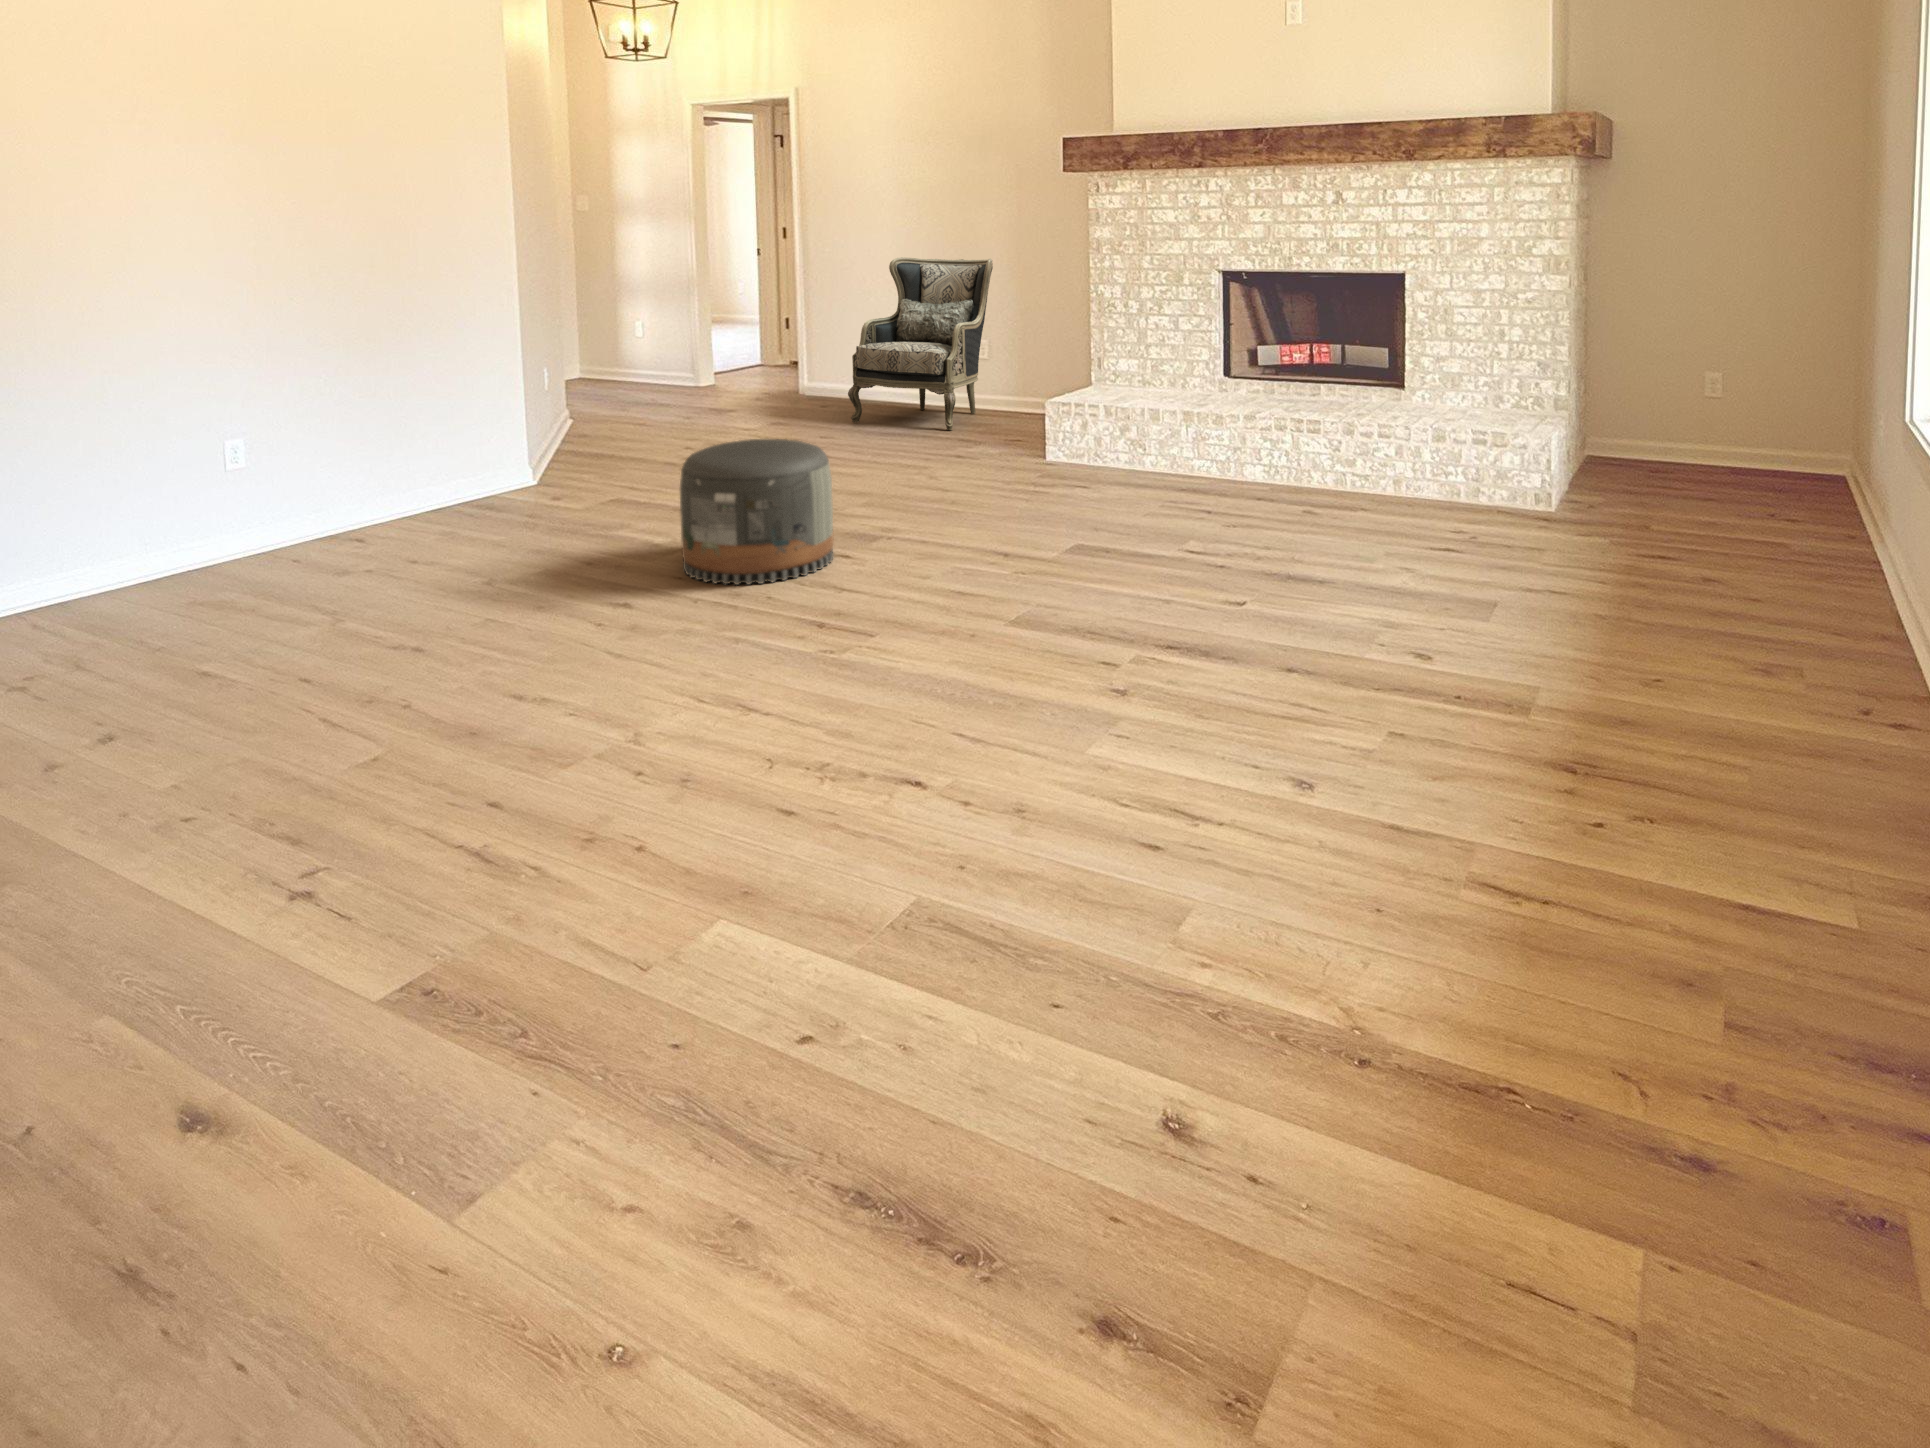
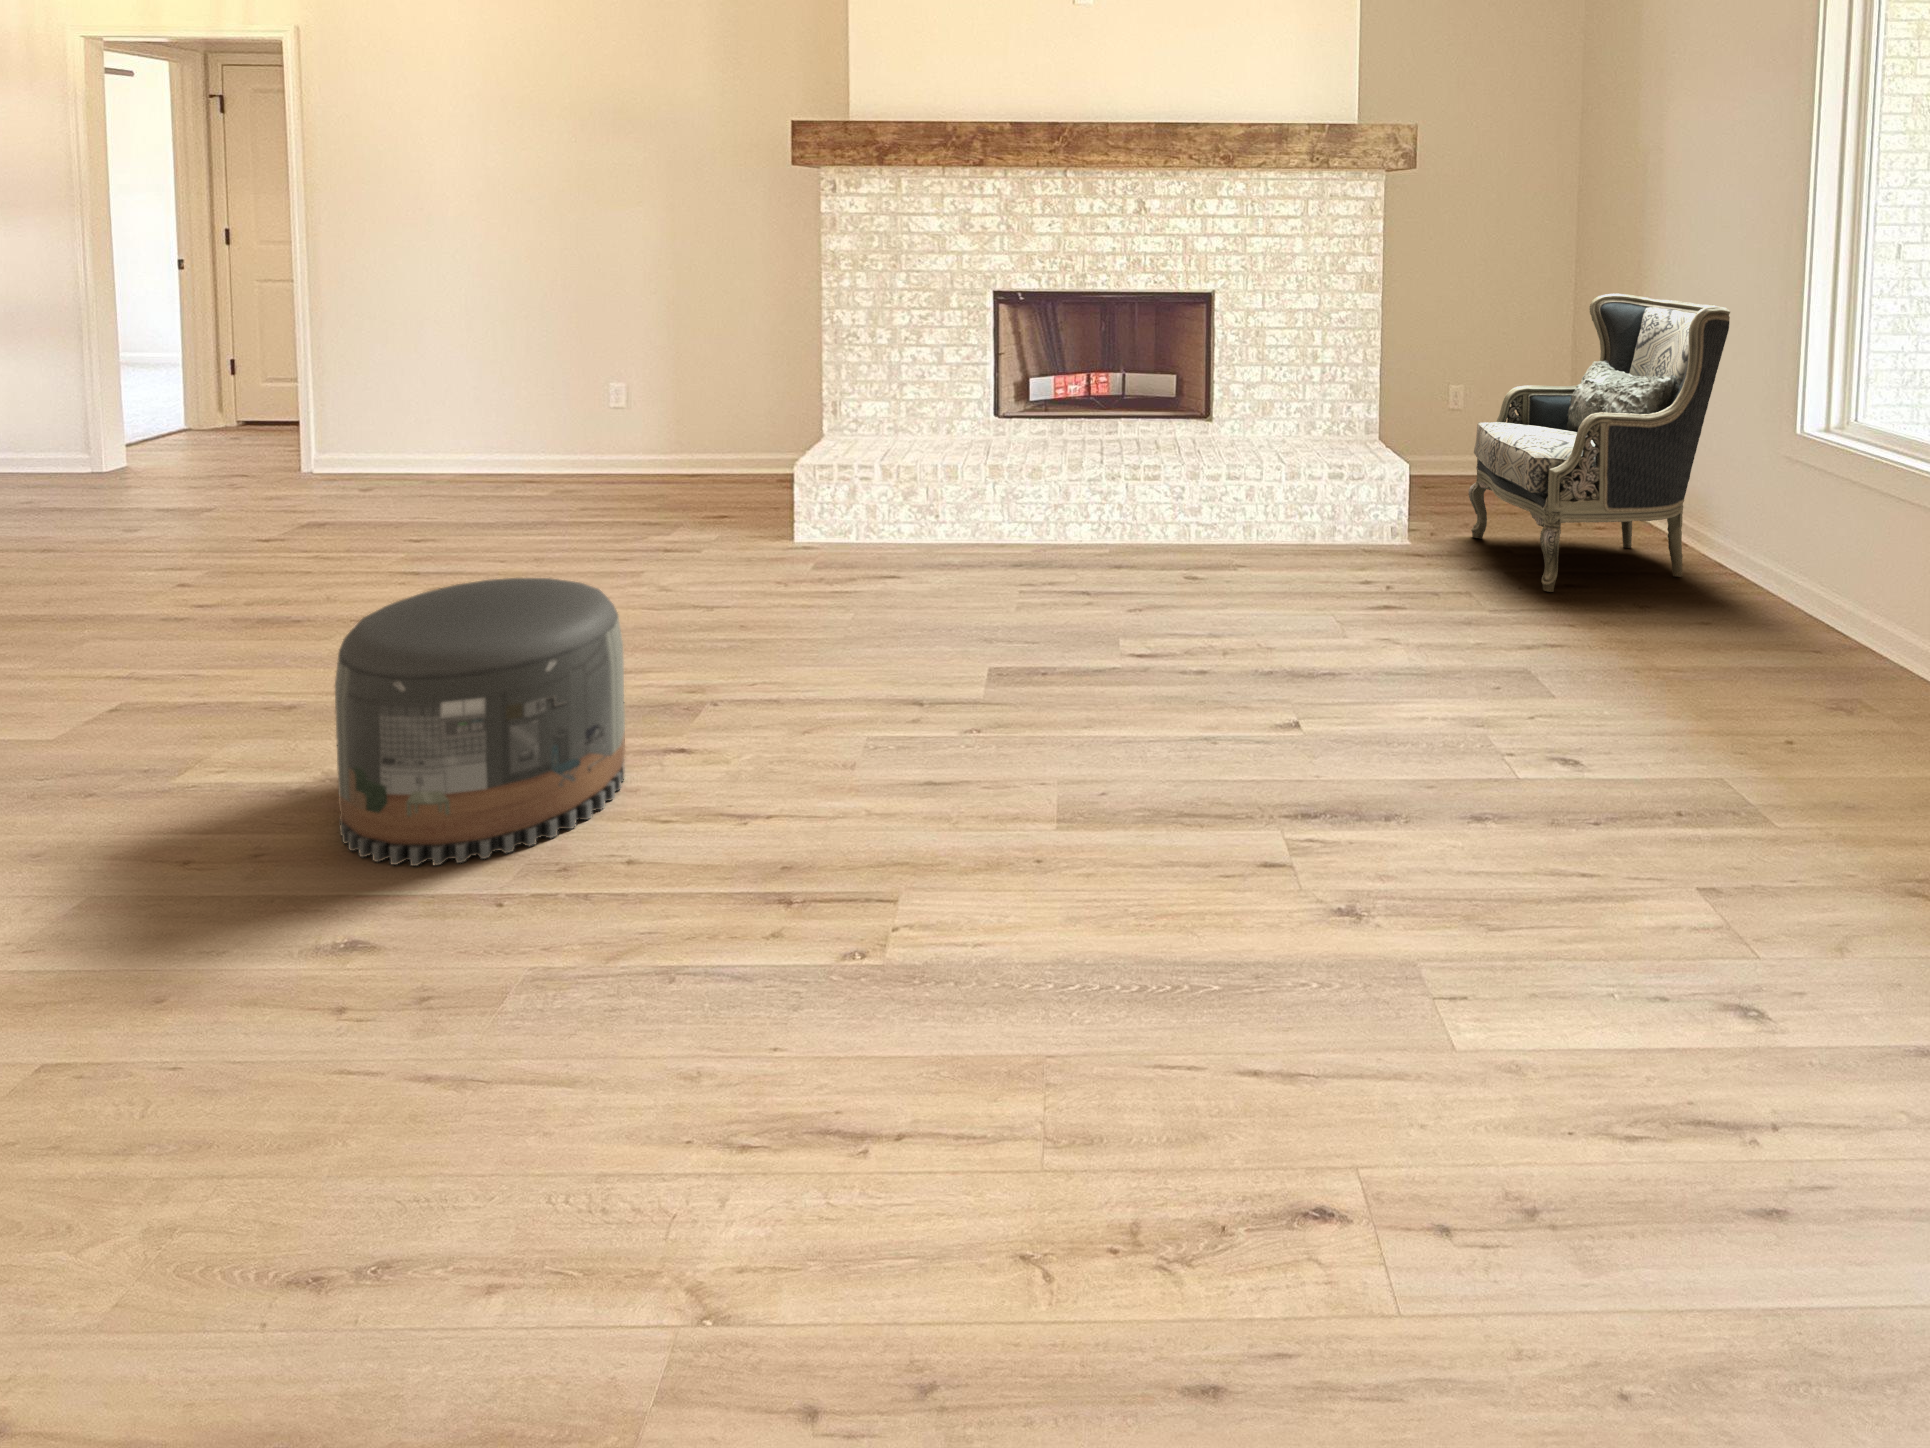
armchair: present [848,257,993,430] -> present [1469,293,1730,592]

